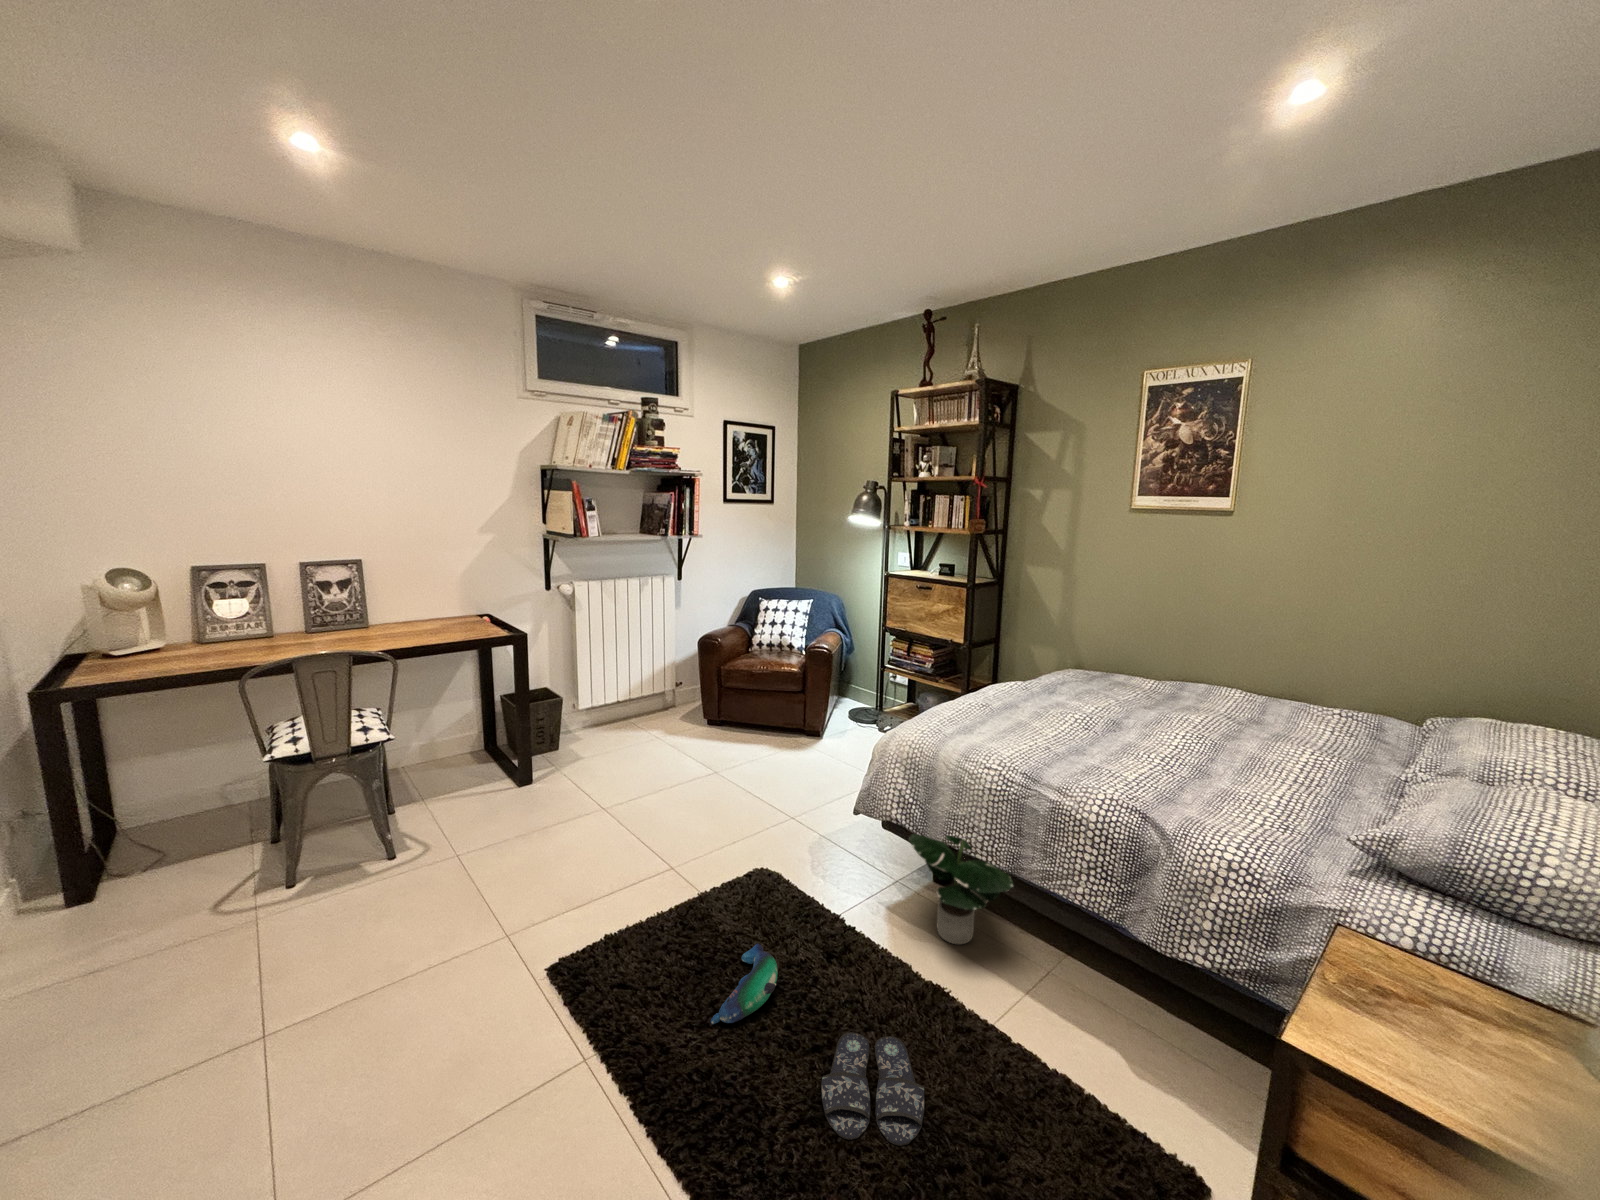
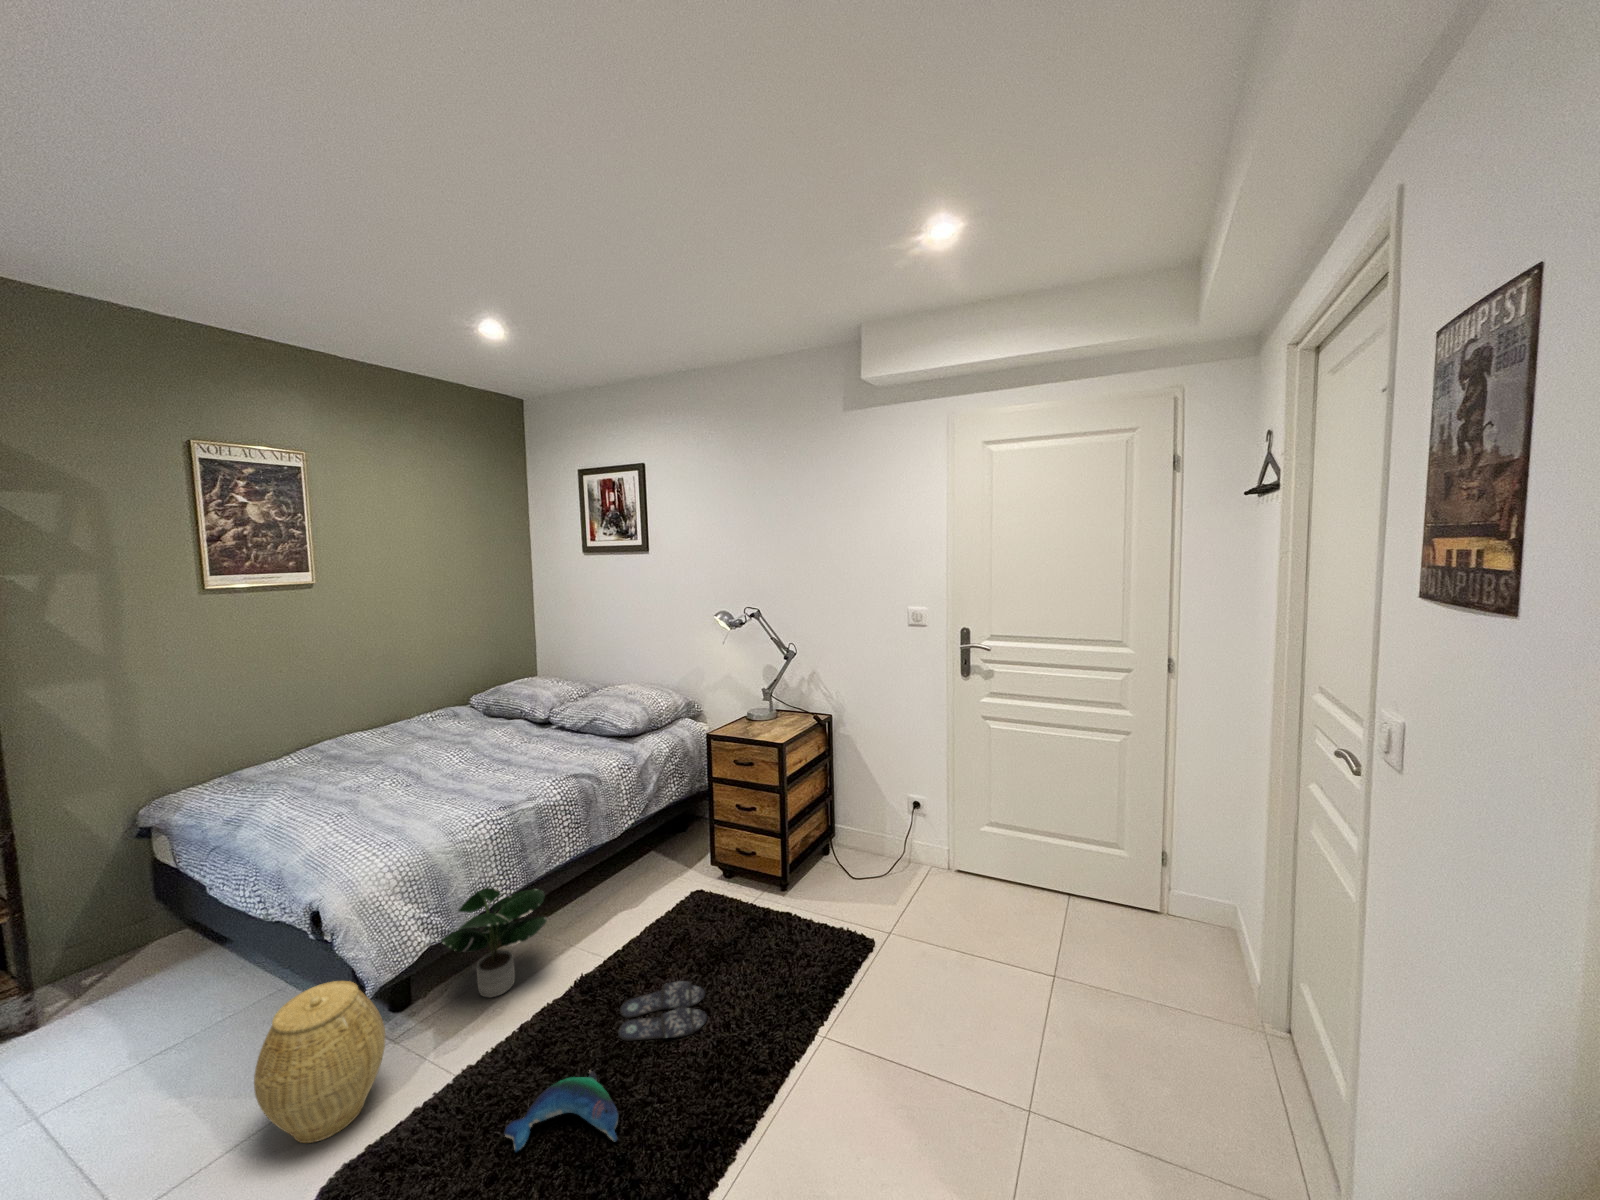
woven basket: none [795,777,868,879] -> present [254,981,386,1143]

